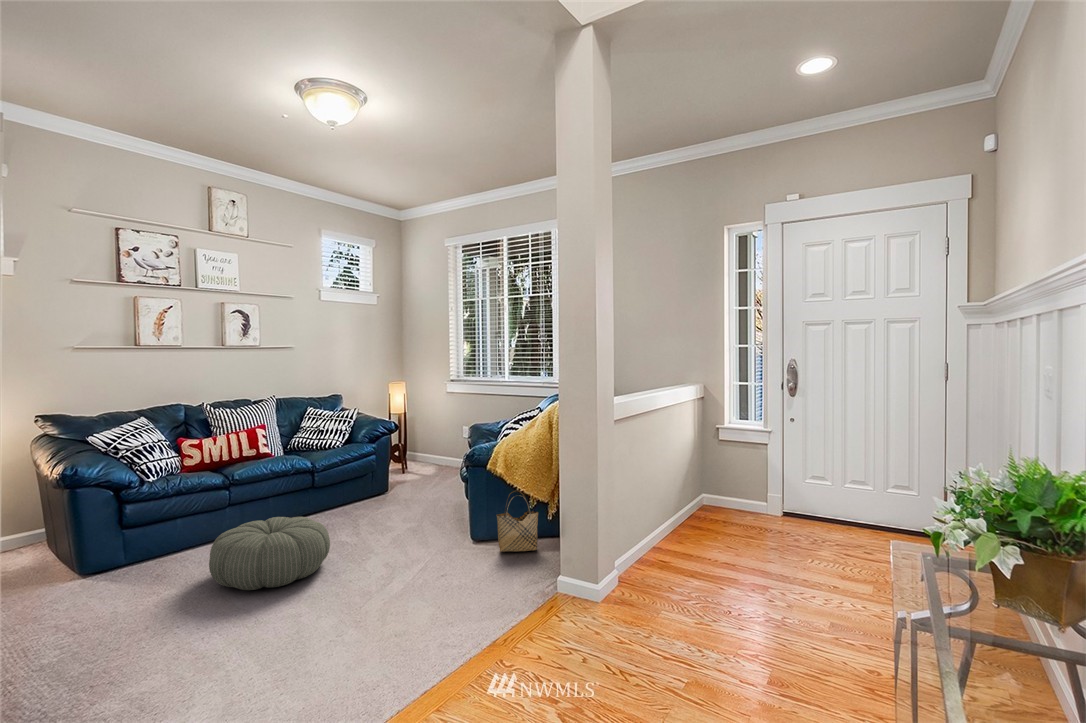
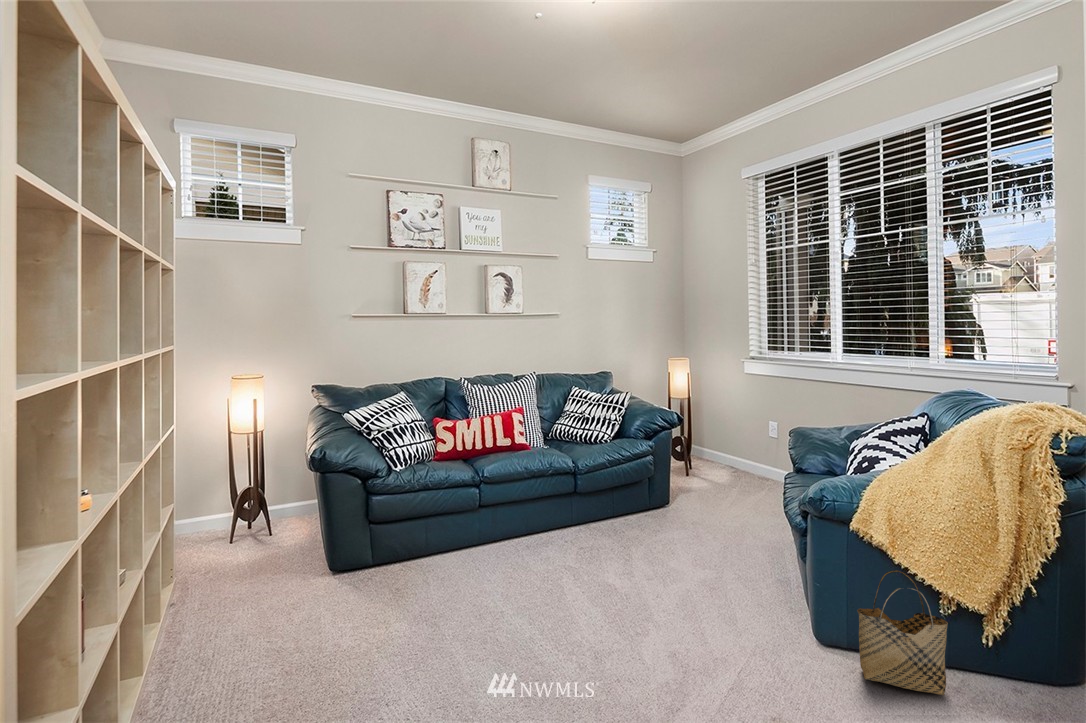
pouf: present [209,517,330,590] -> none [432,540,583,656]

